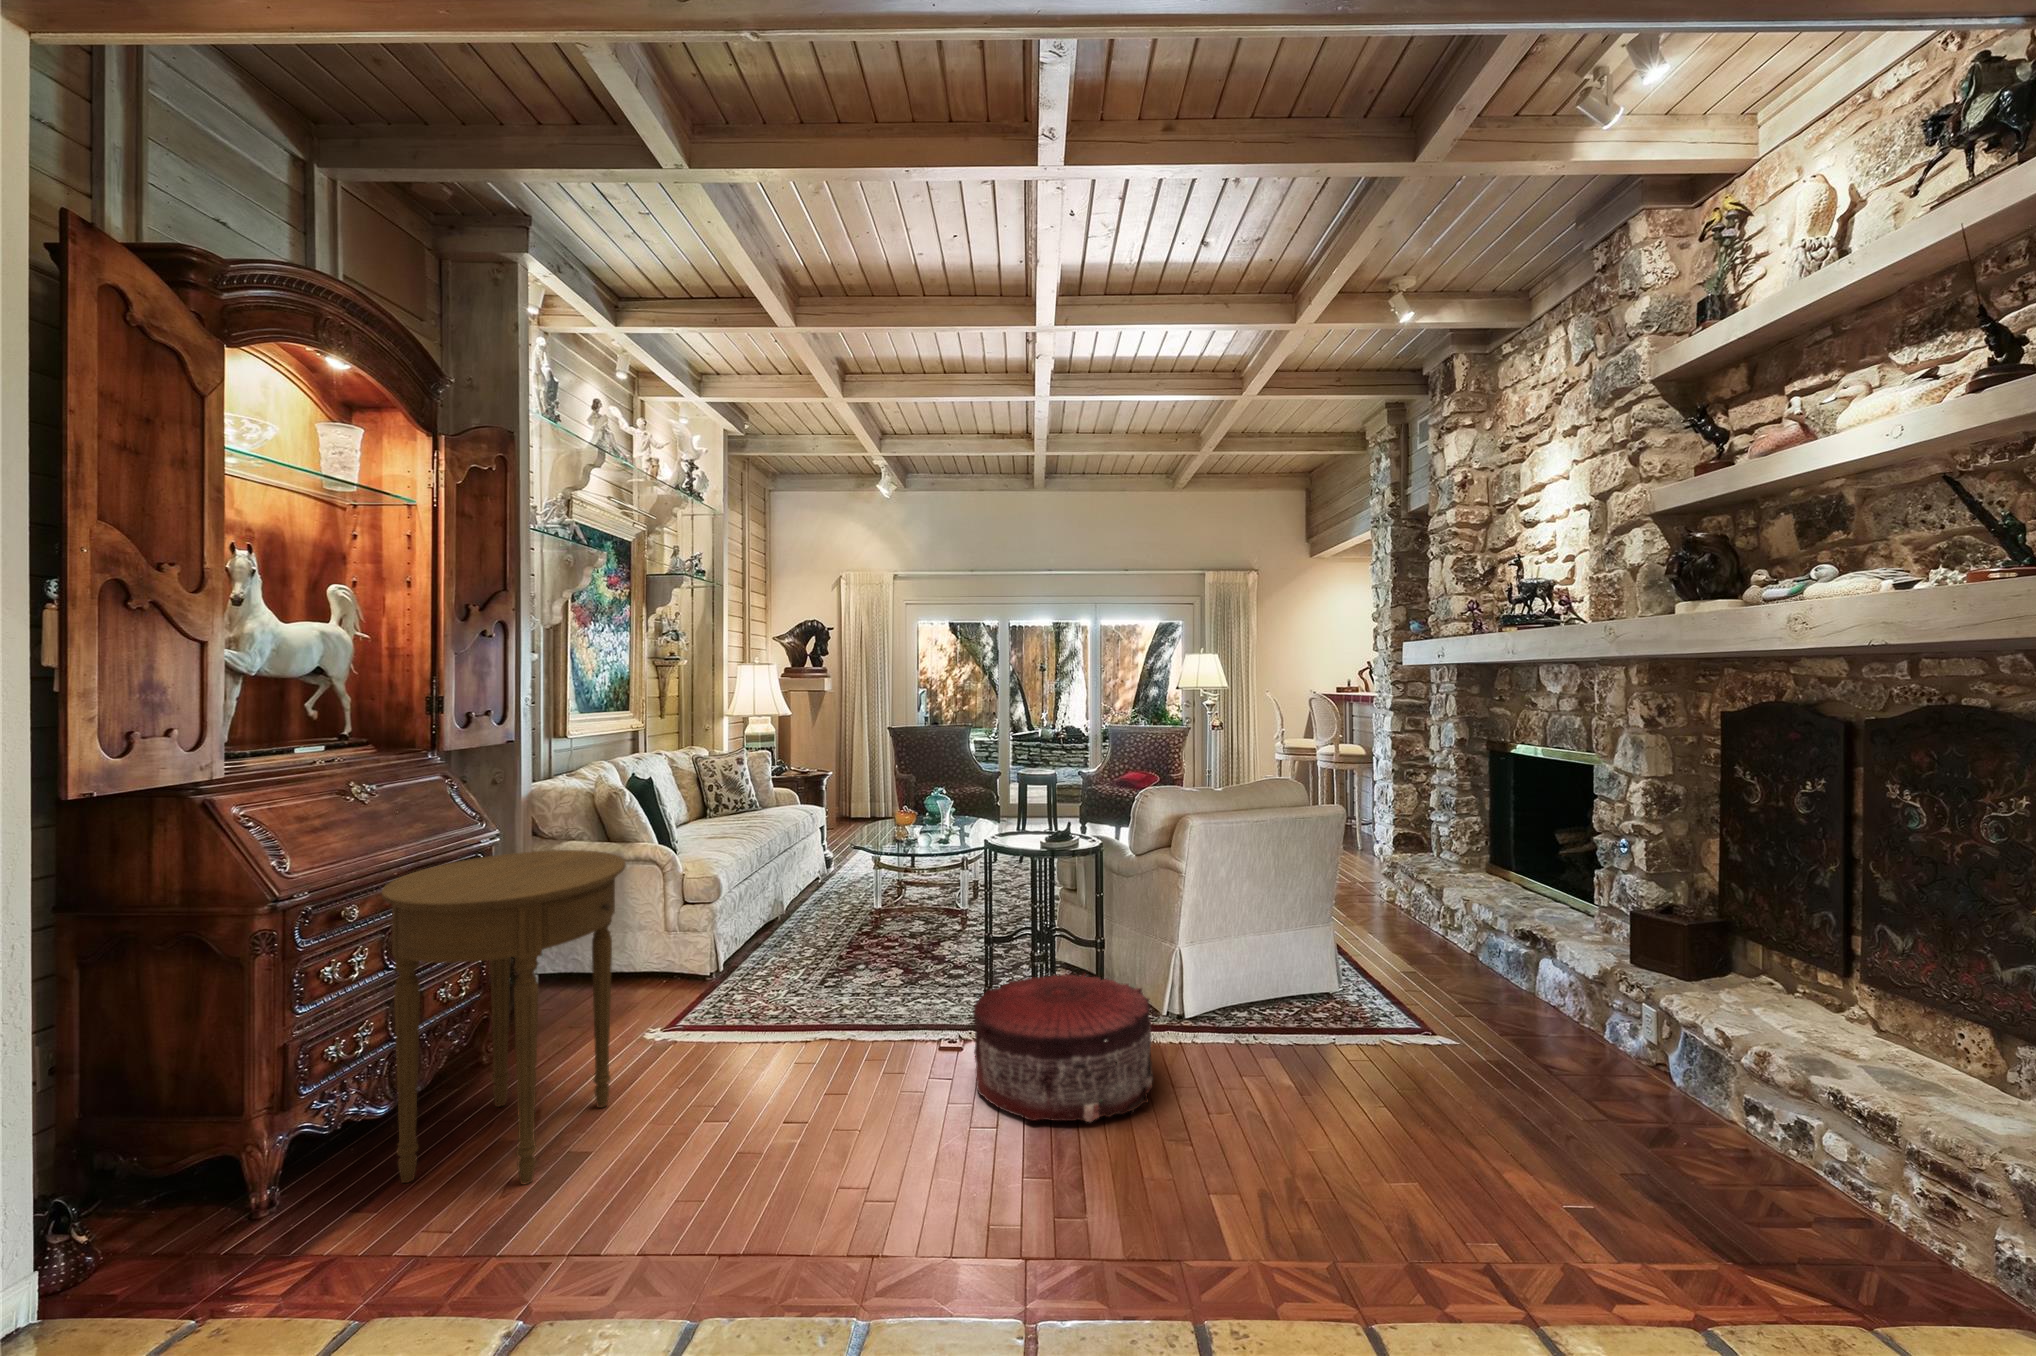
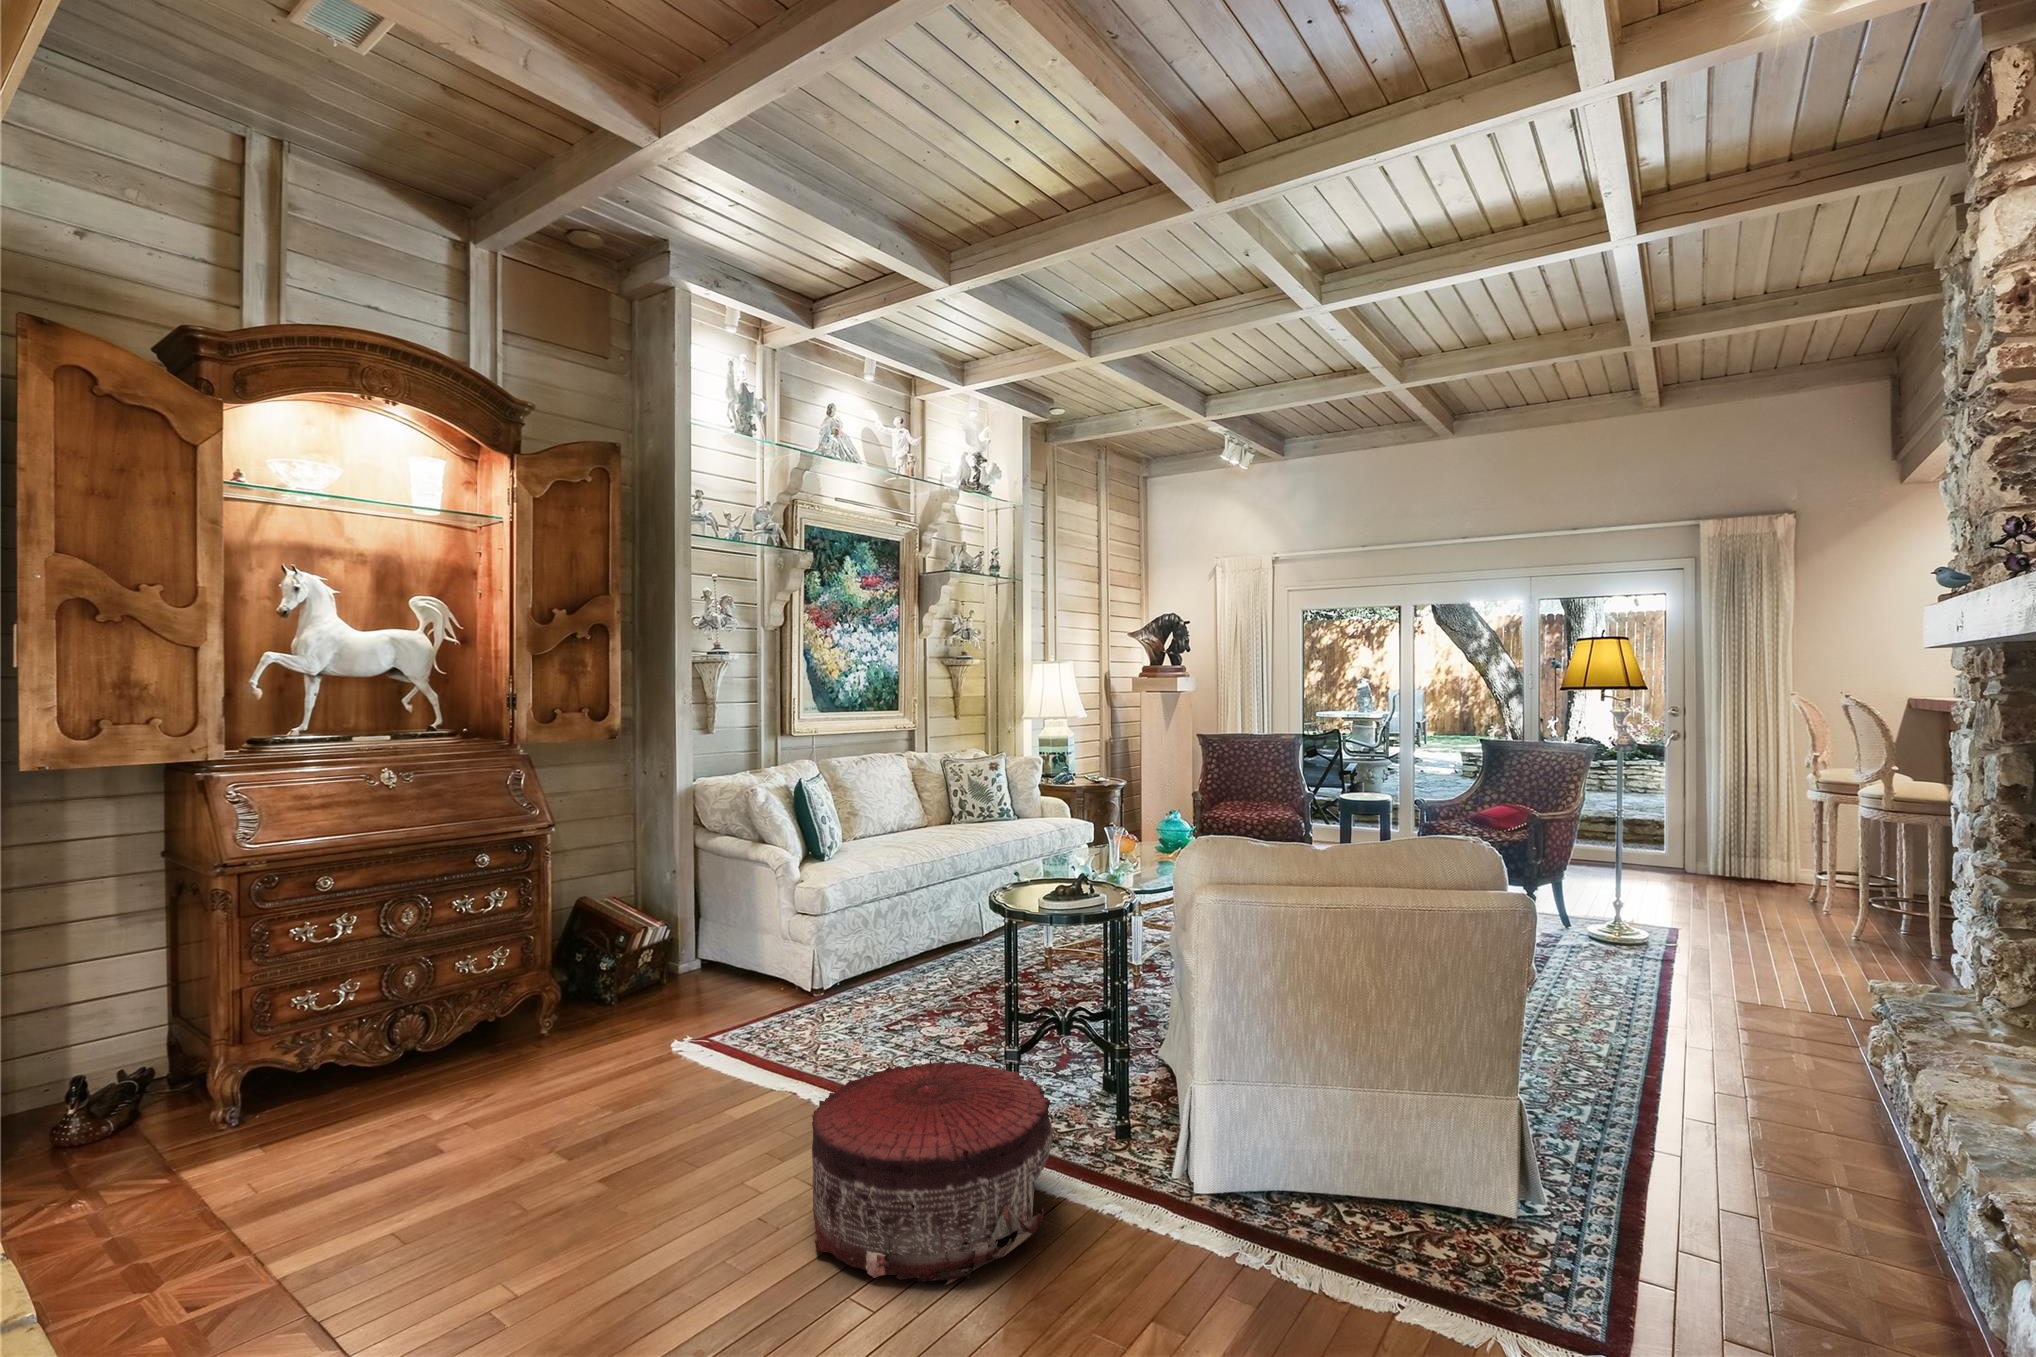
side table: present [382,850,626,1184] -> none [307,840,567,1157]

